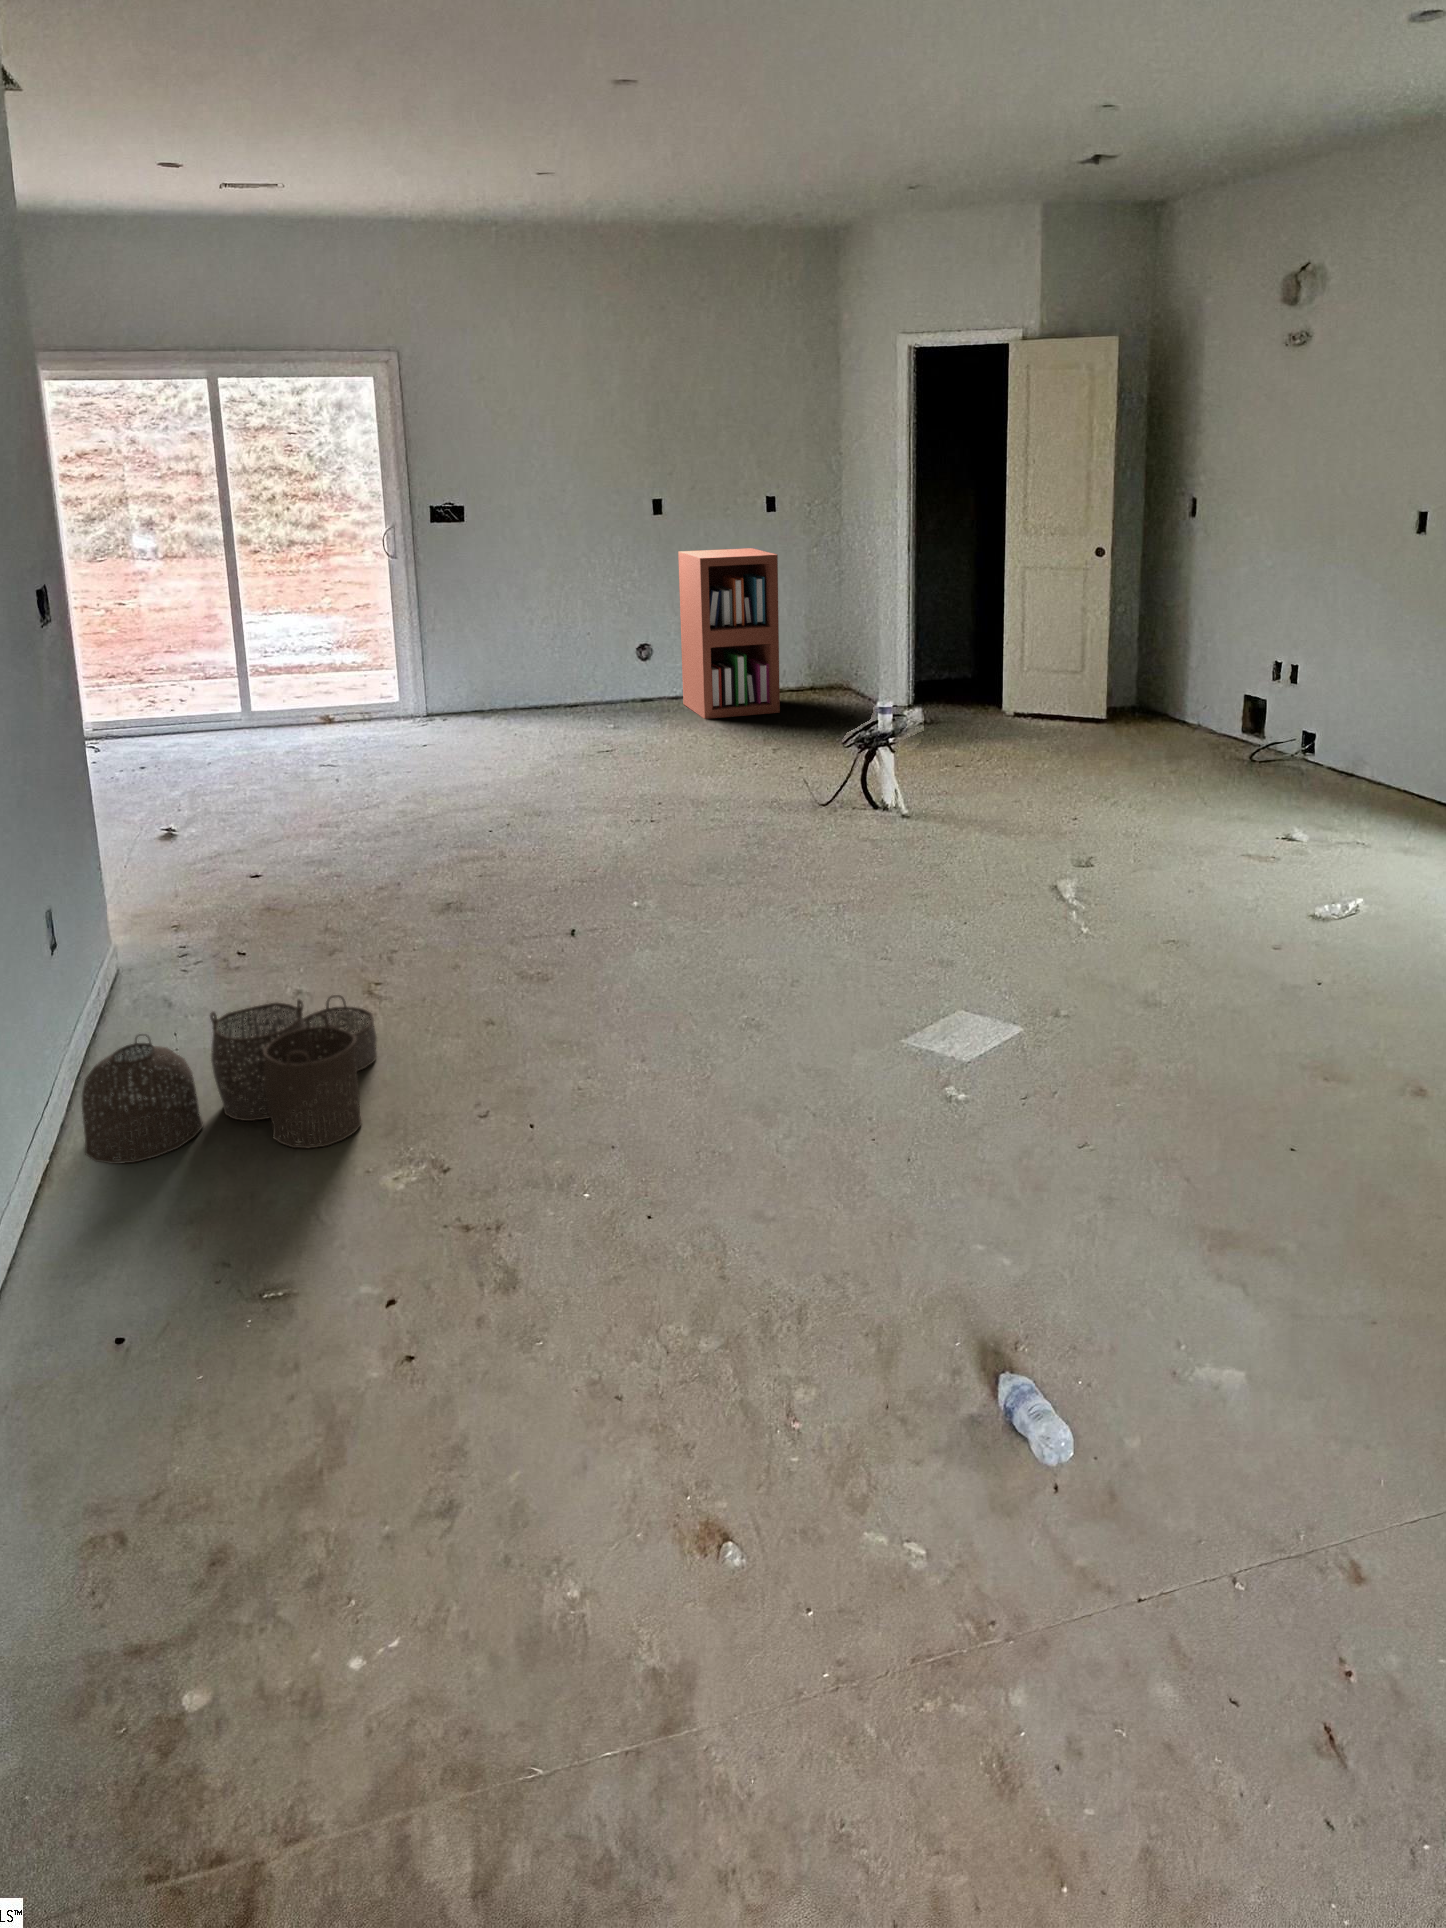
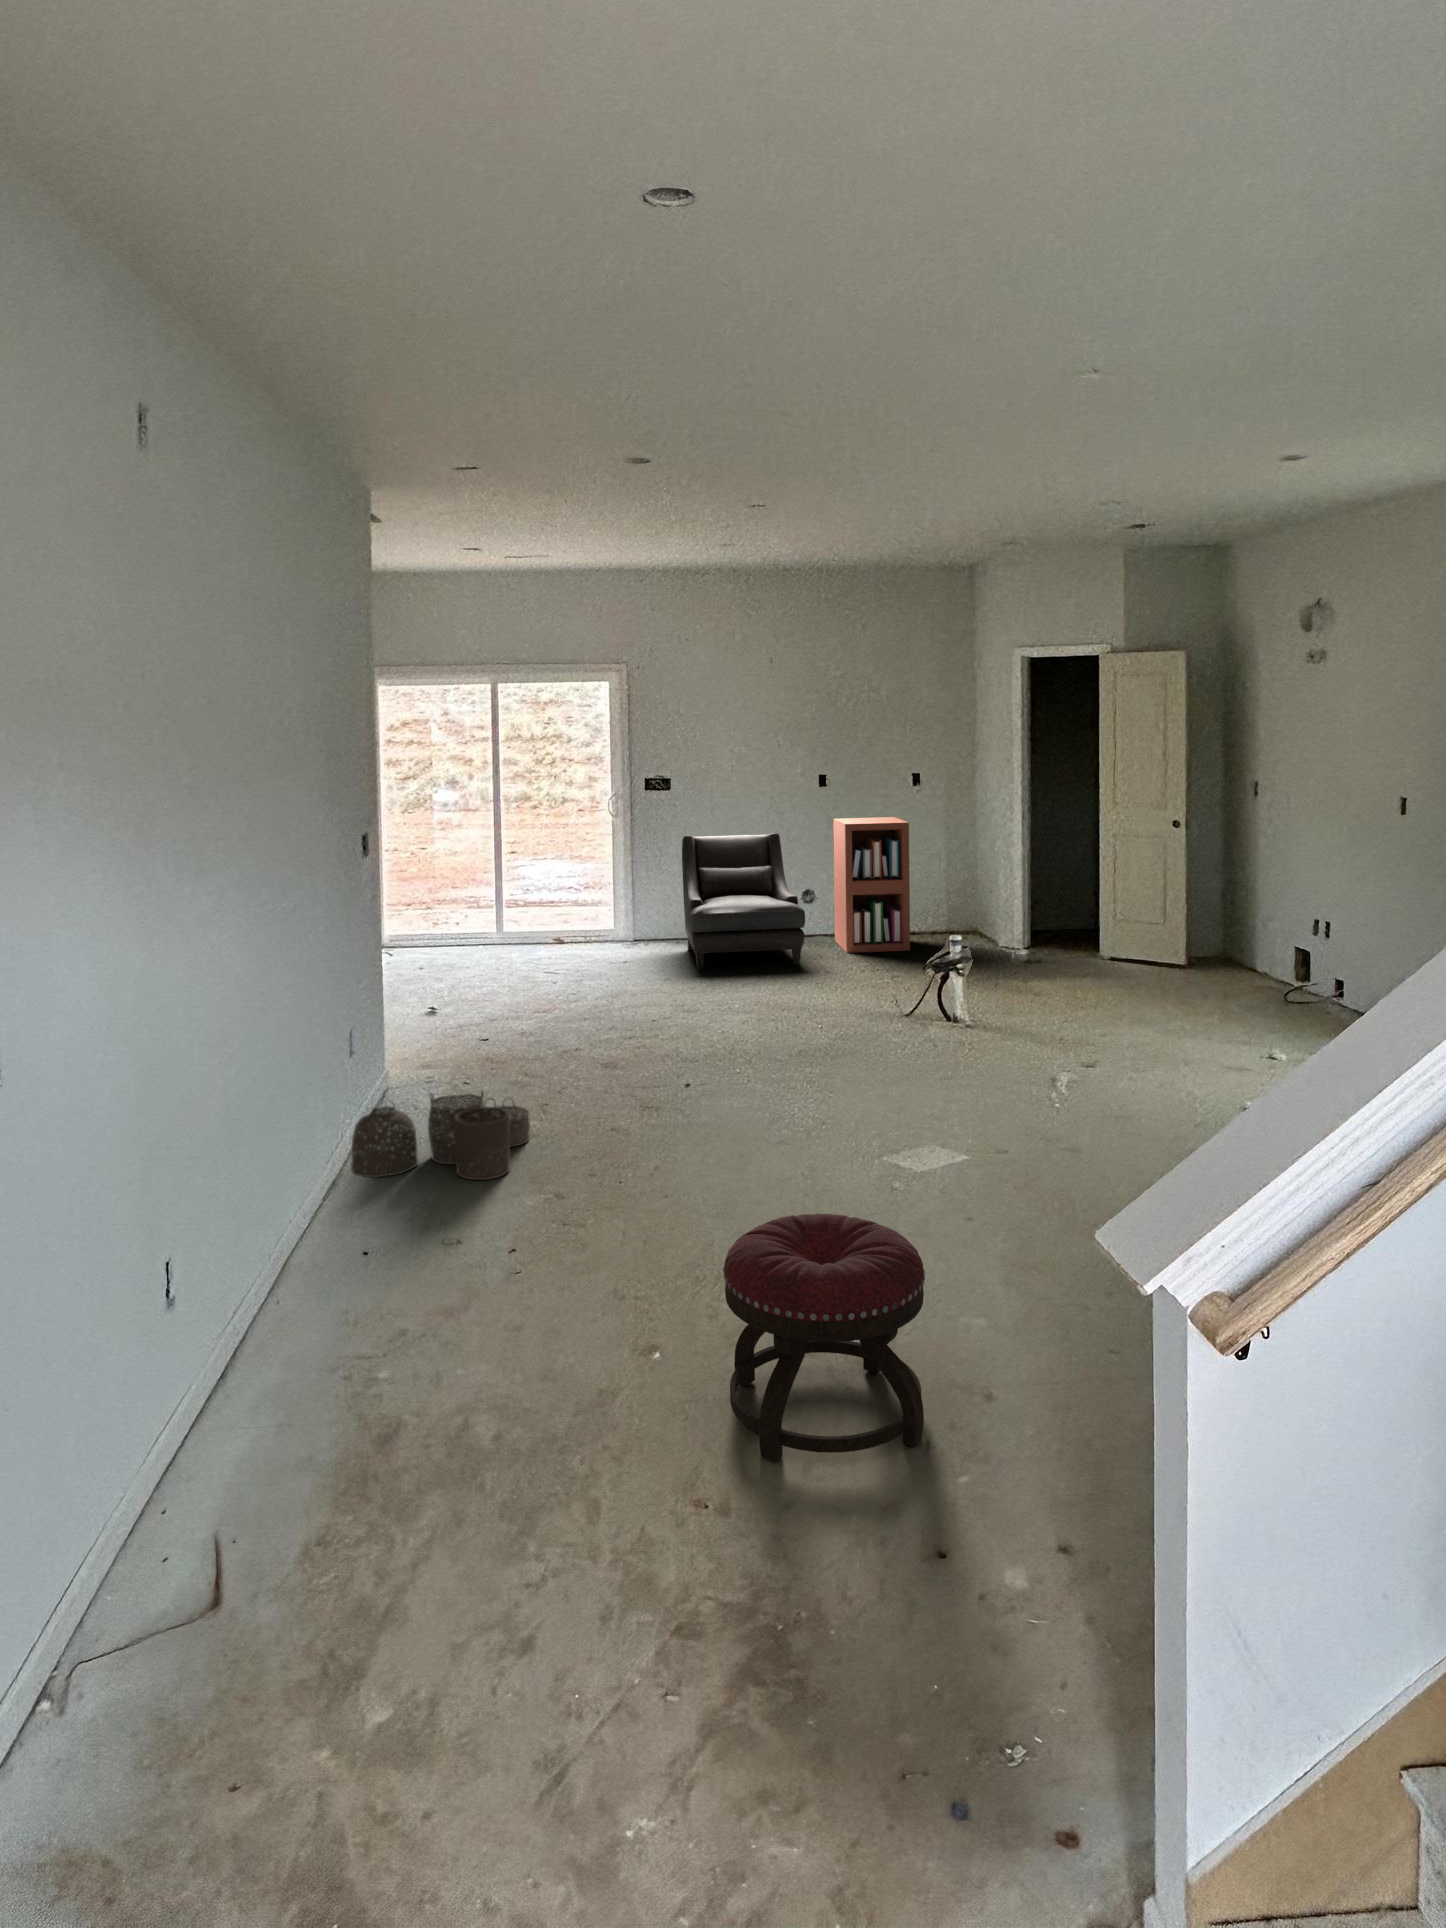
armchair: none [486,571,660,751] -> present [682,833,805,969]
ottoman: none [917,1263,1312,1786] -> present [723,1214,925,1463]

